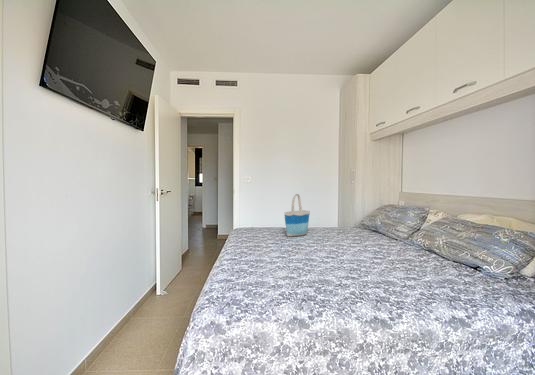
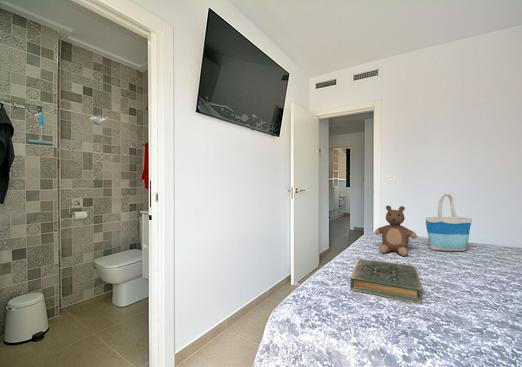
teddy bear: none [250,204,281,245] -> present [375,205,417,256]
hardback book: none [248,250,304,280] -> present [350,258,423,303]

